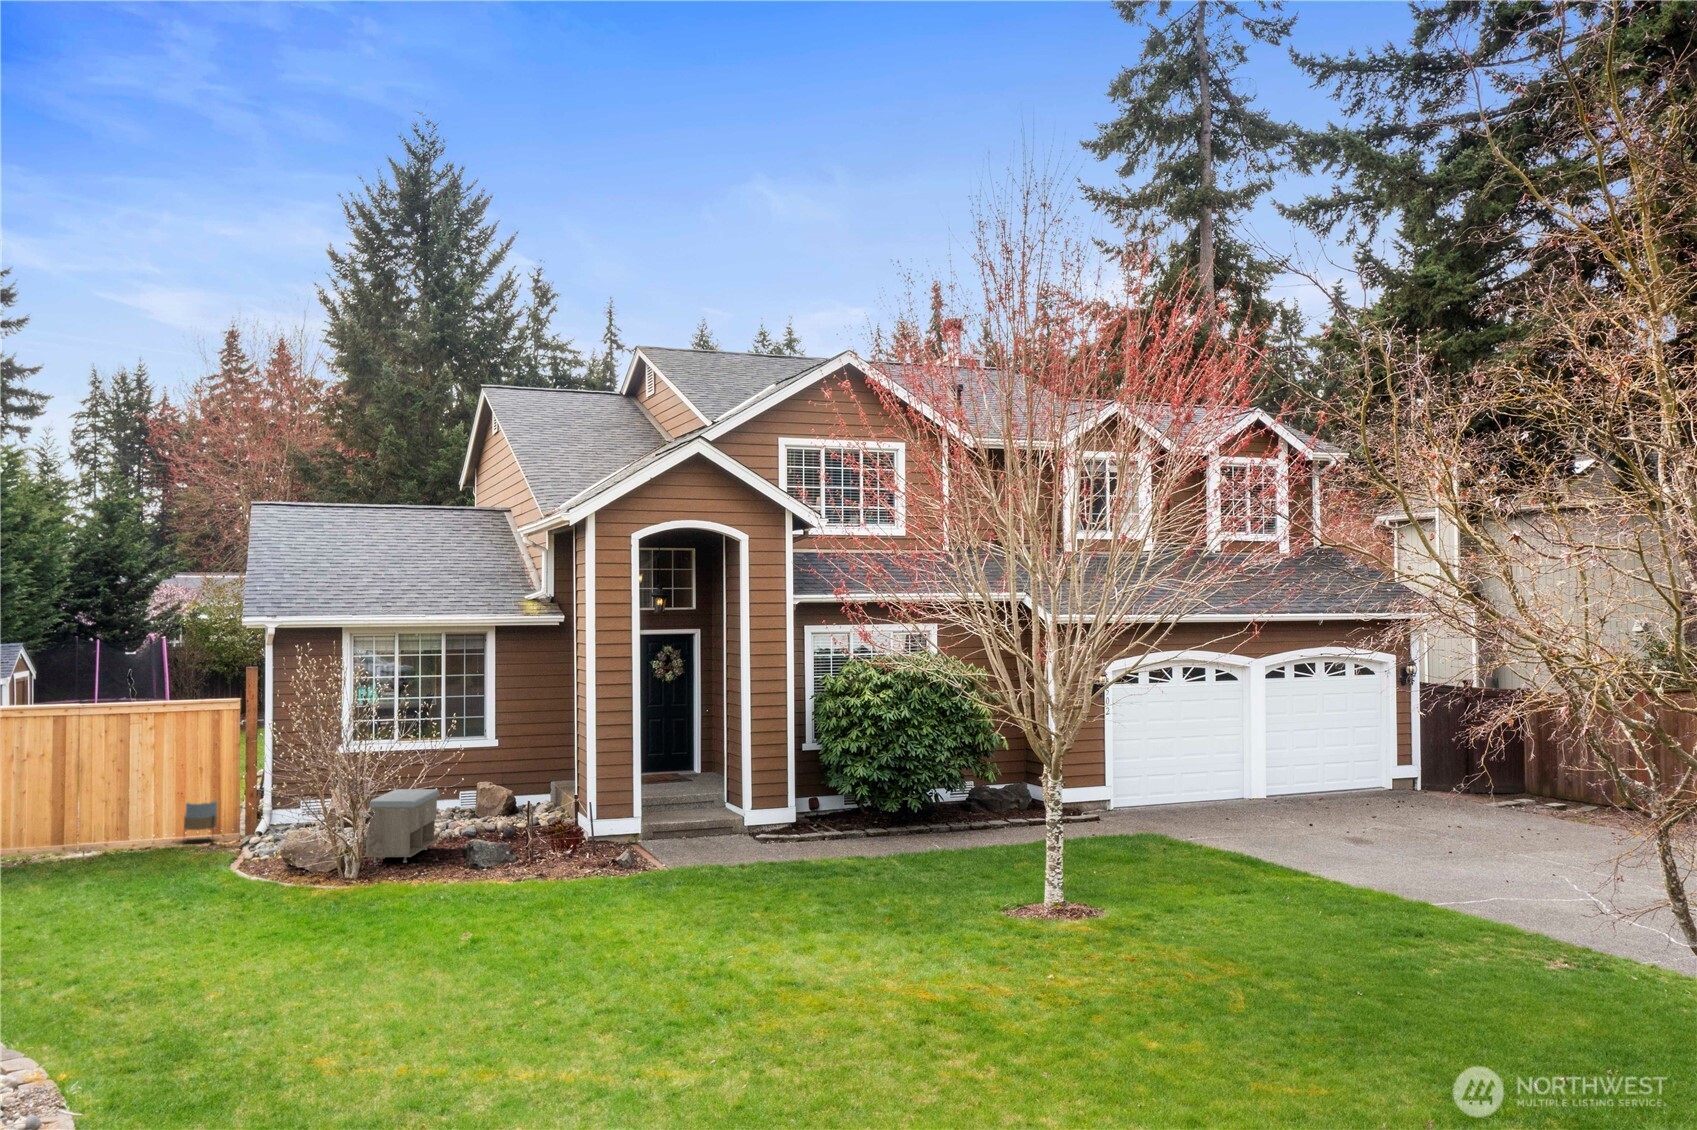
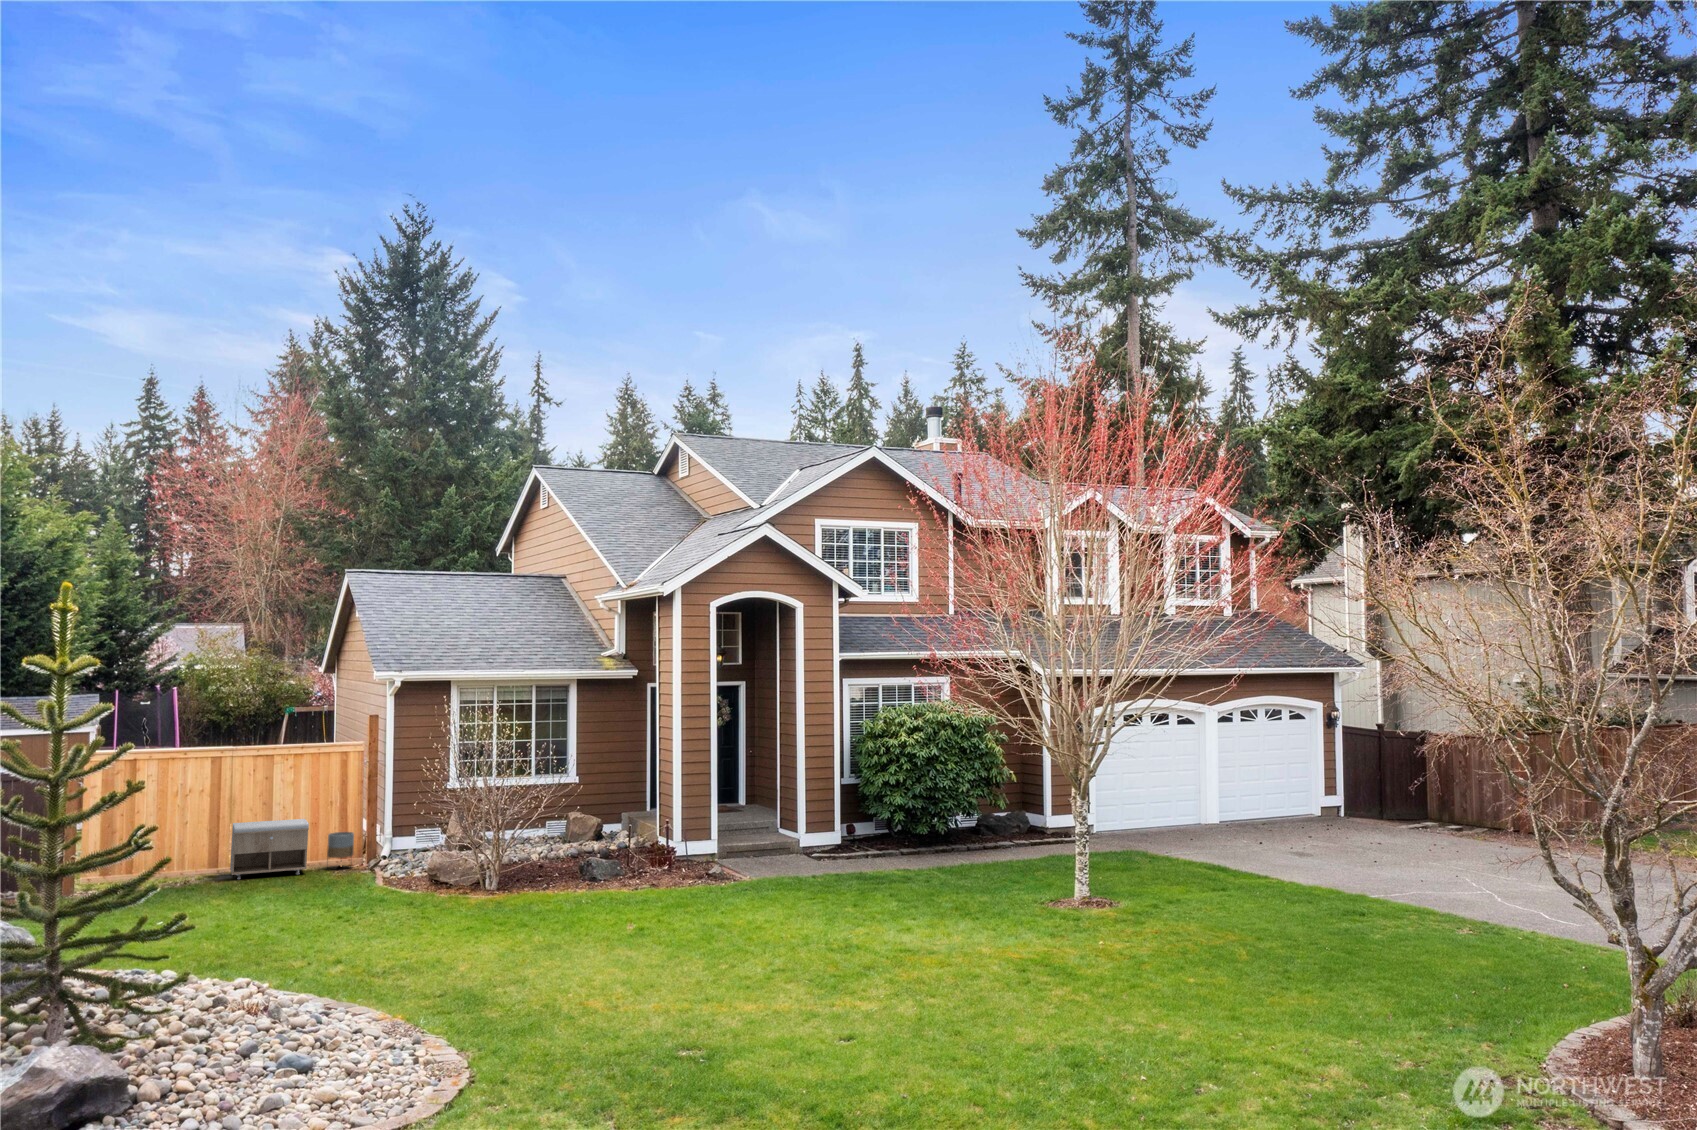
storage bench: present [365,789,439,863] -> present [230,819,309,879]

